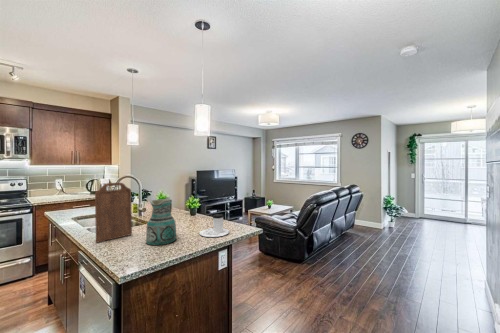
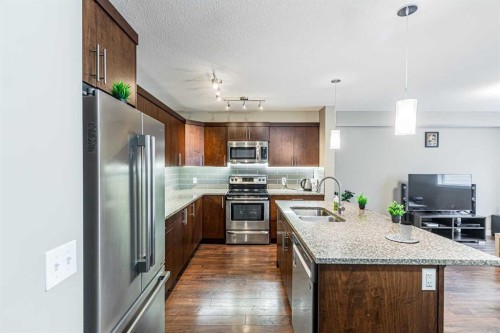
cutting board: present [95,183,132,242] -> none [304,184,328,226]
ceramic pitcher: present [146,197,176,245] -> none [337,199,362,237]

